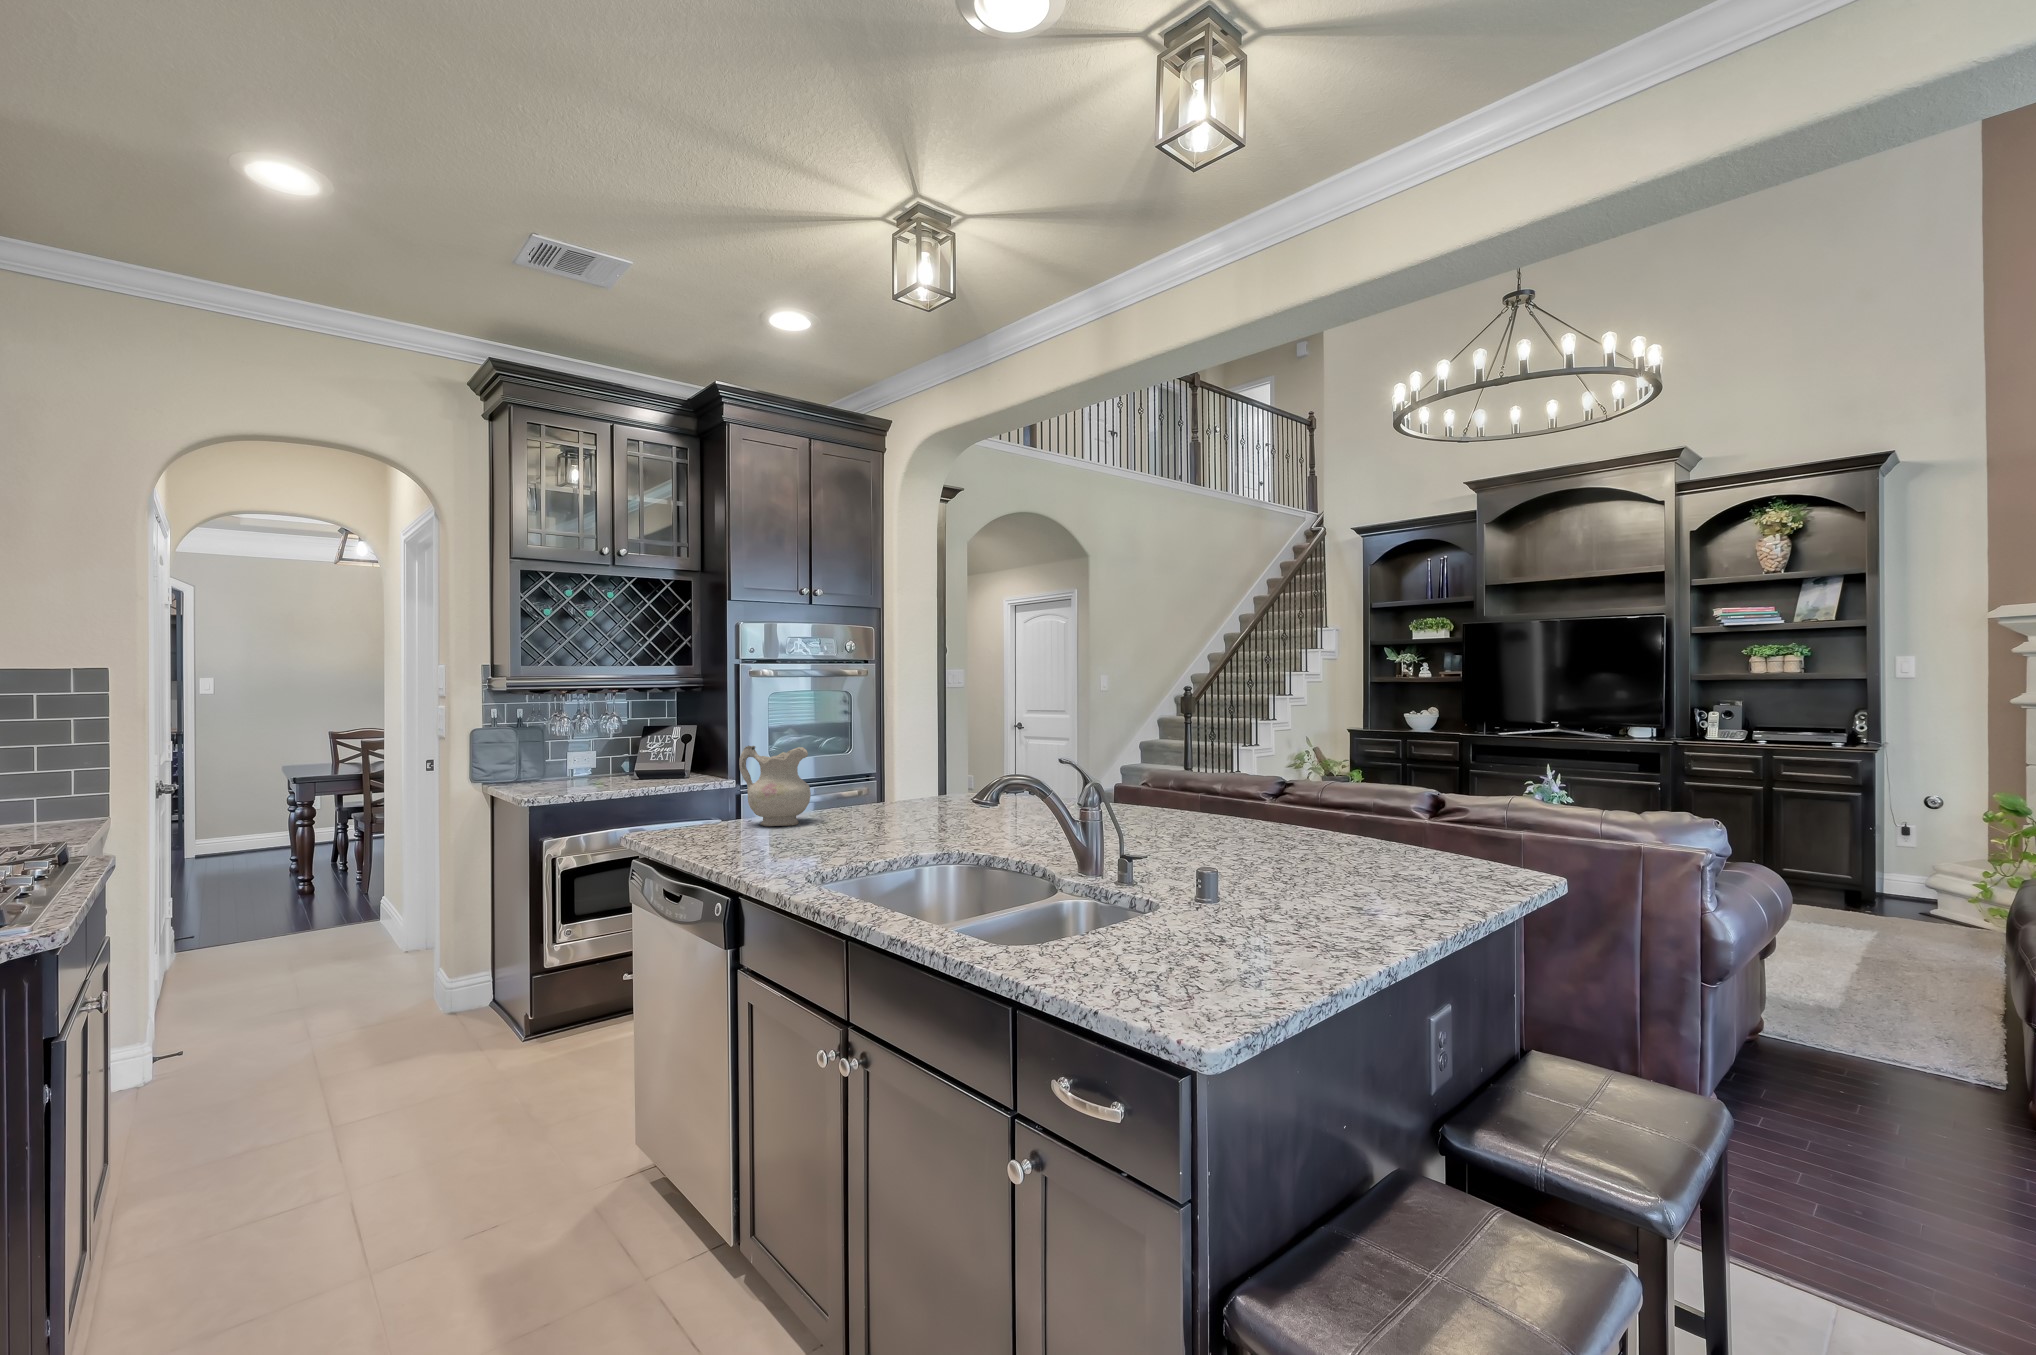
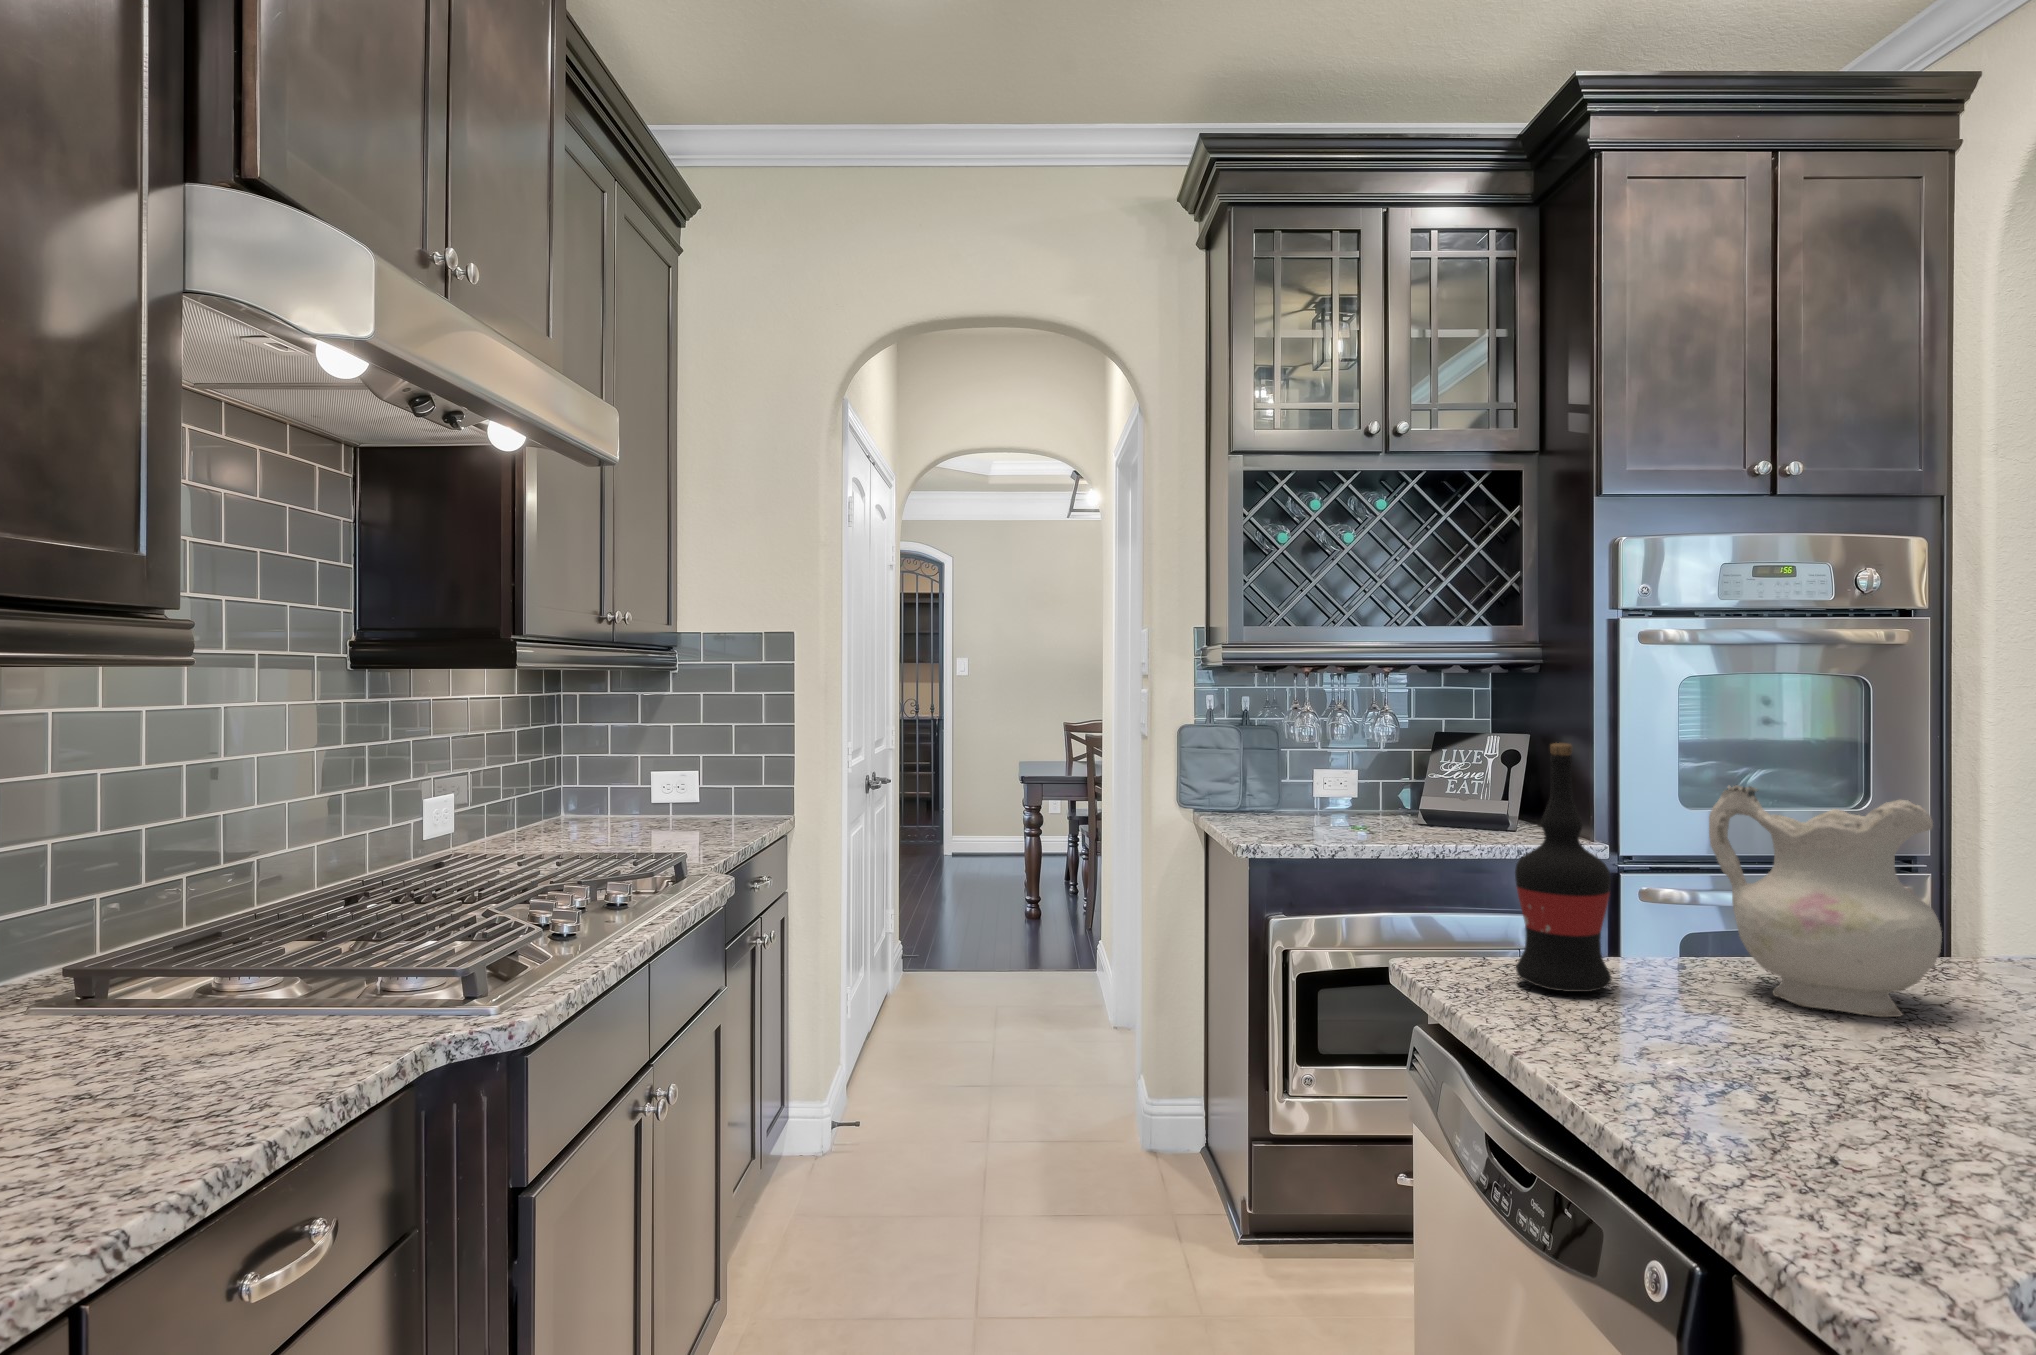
wine bottle: none [662,733,701,834] -> present [1515,743,1612,992]

